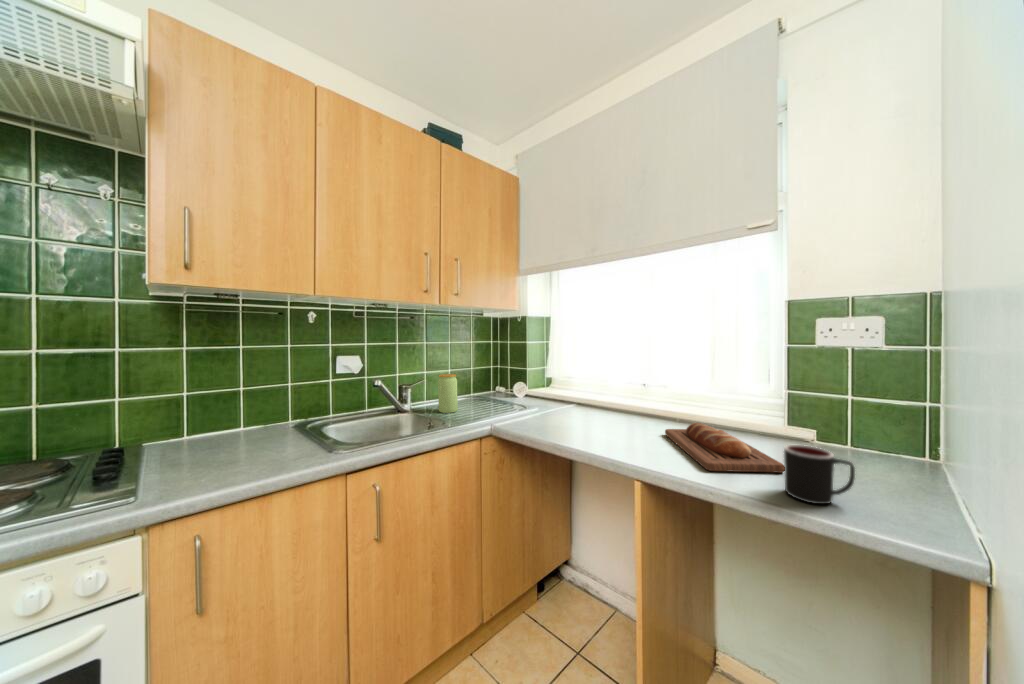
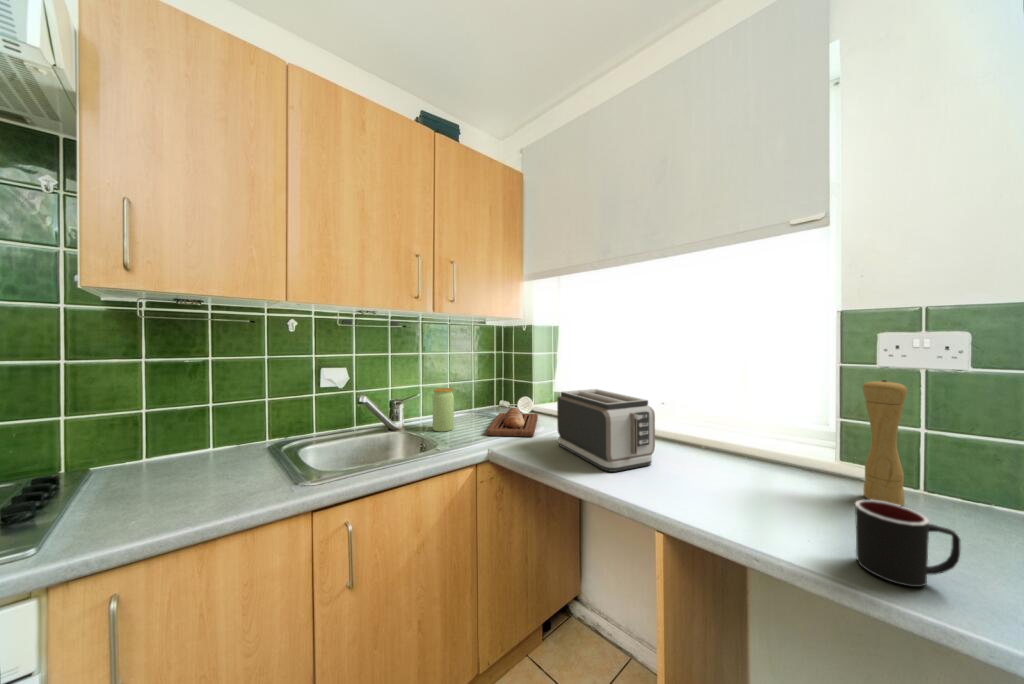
pepper mill: none [802,356,835,457] -> present [862,380,907,506]
toaster: none [552,372,636,439] -> present [557,389,655,472]
bread loaf: present [665,423,785,473] -> present [486,408,538,437]

